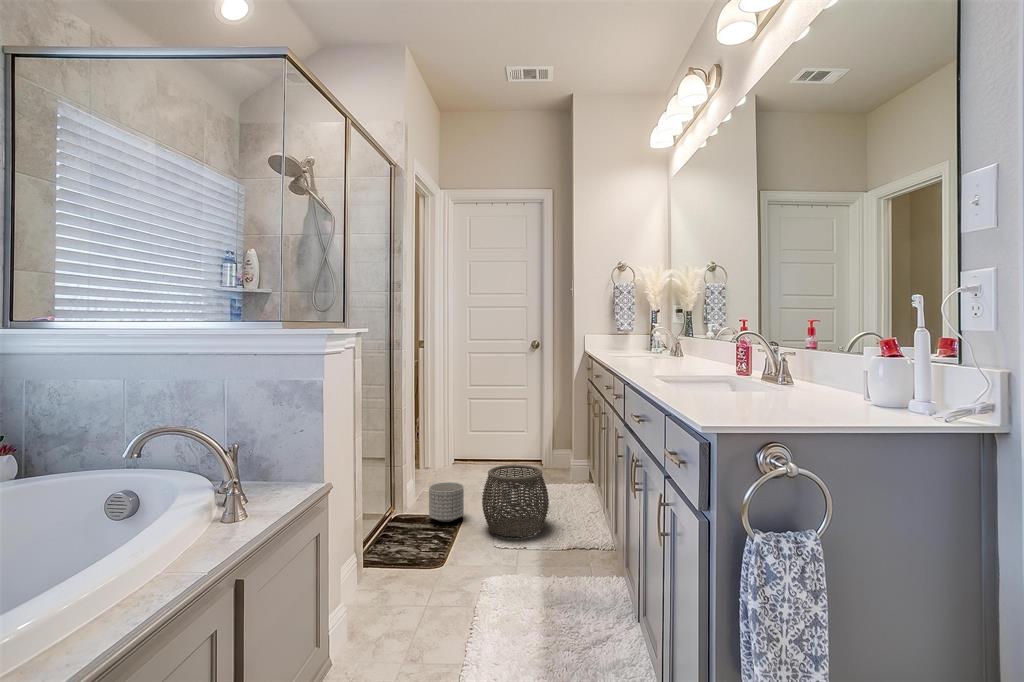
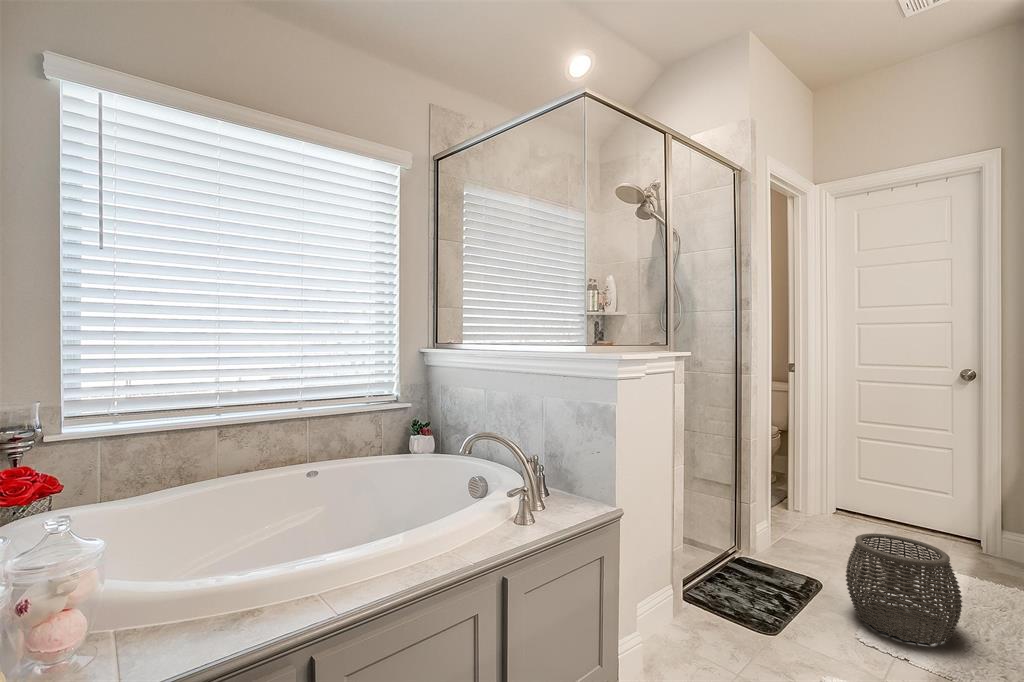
planter: present [429,482,464,522] -> none [777,533,825,584]

